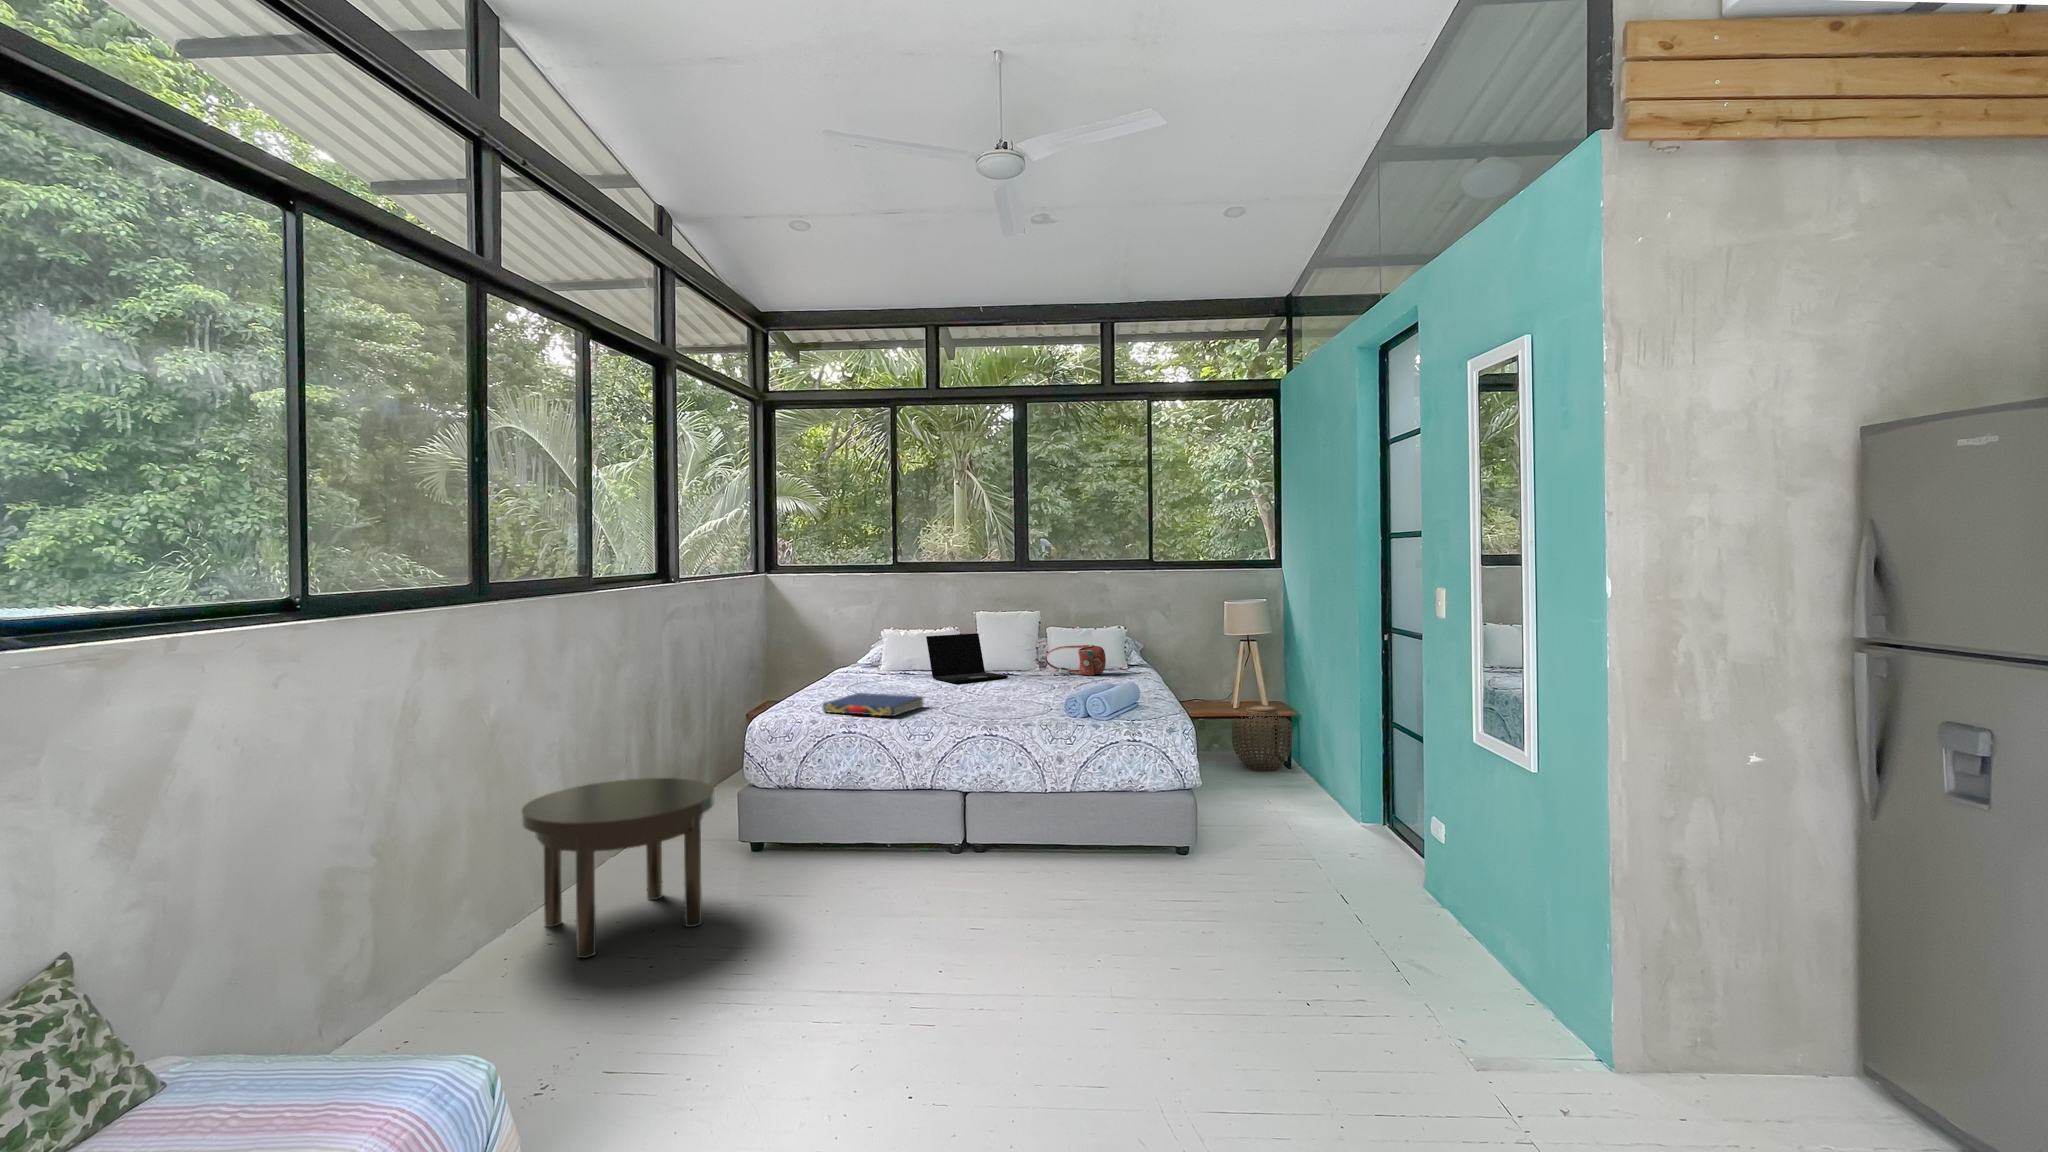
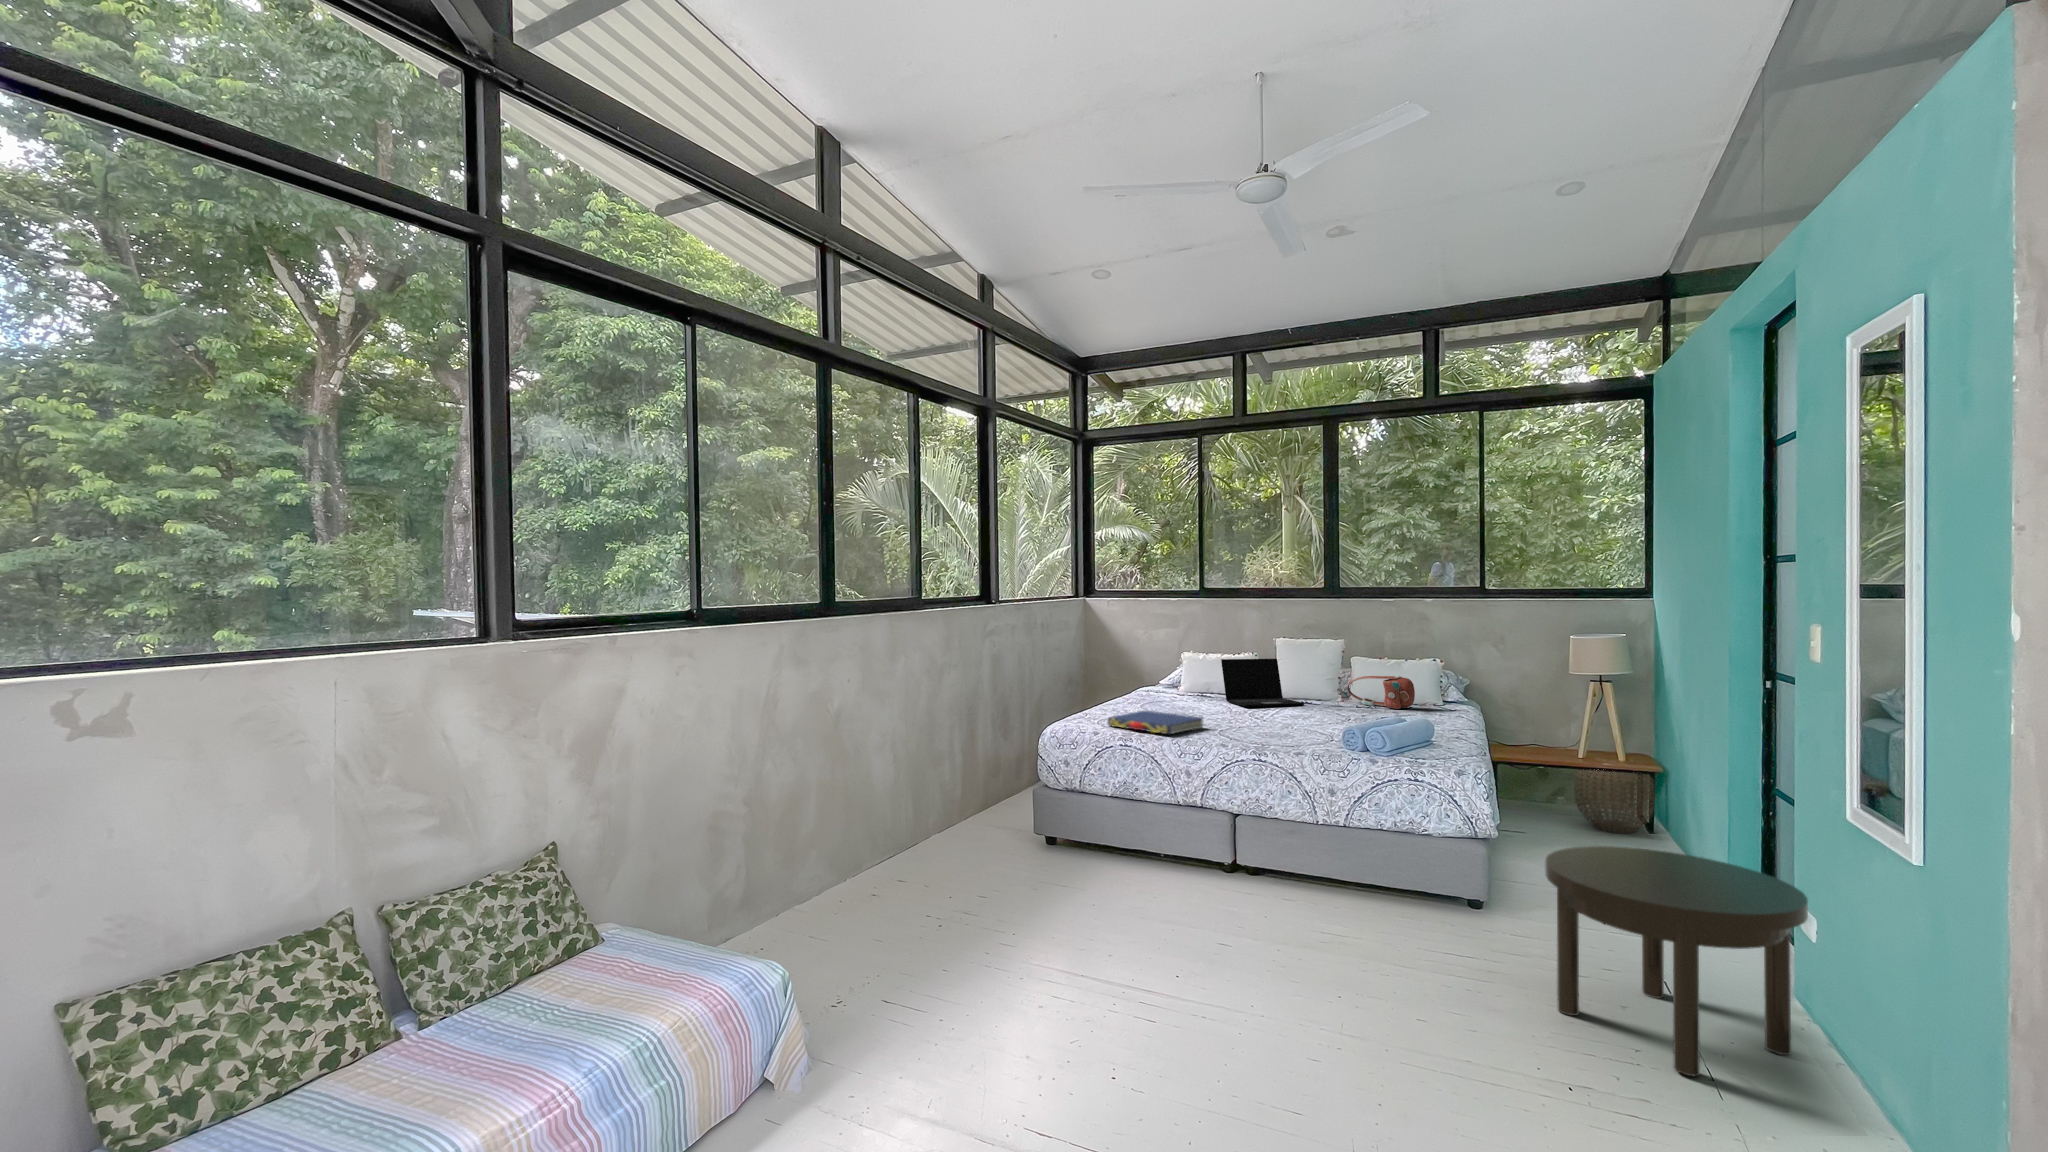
side table: present [522,778,714,958] -> present [1545,846,1808,1076]

